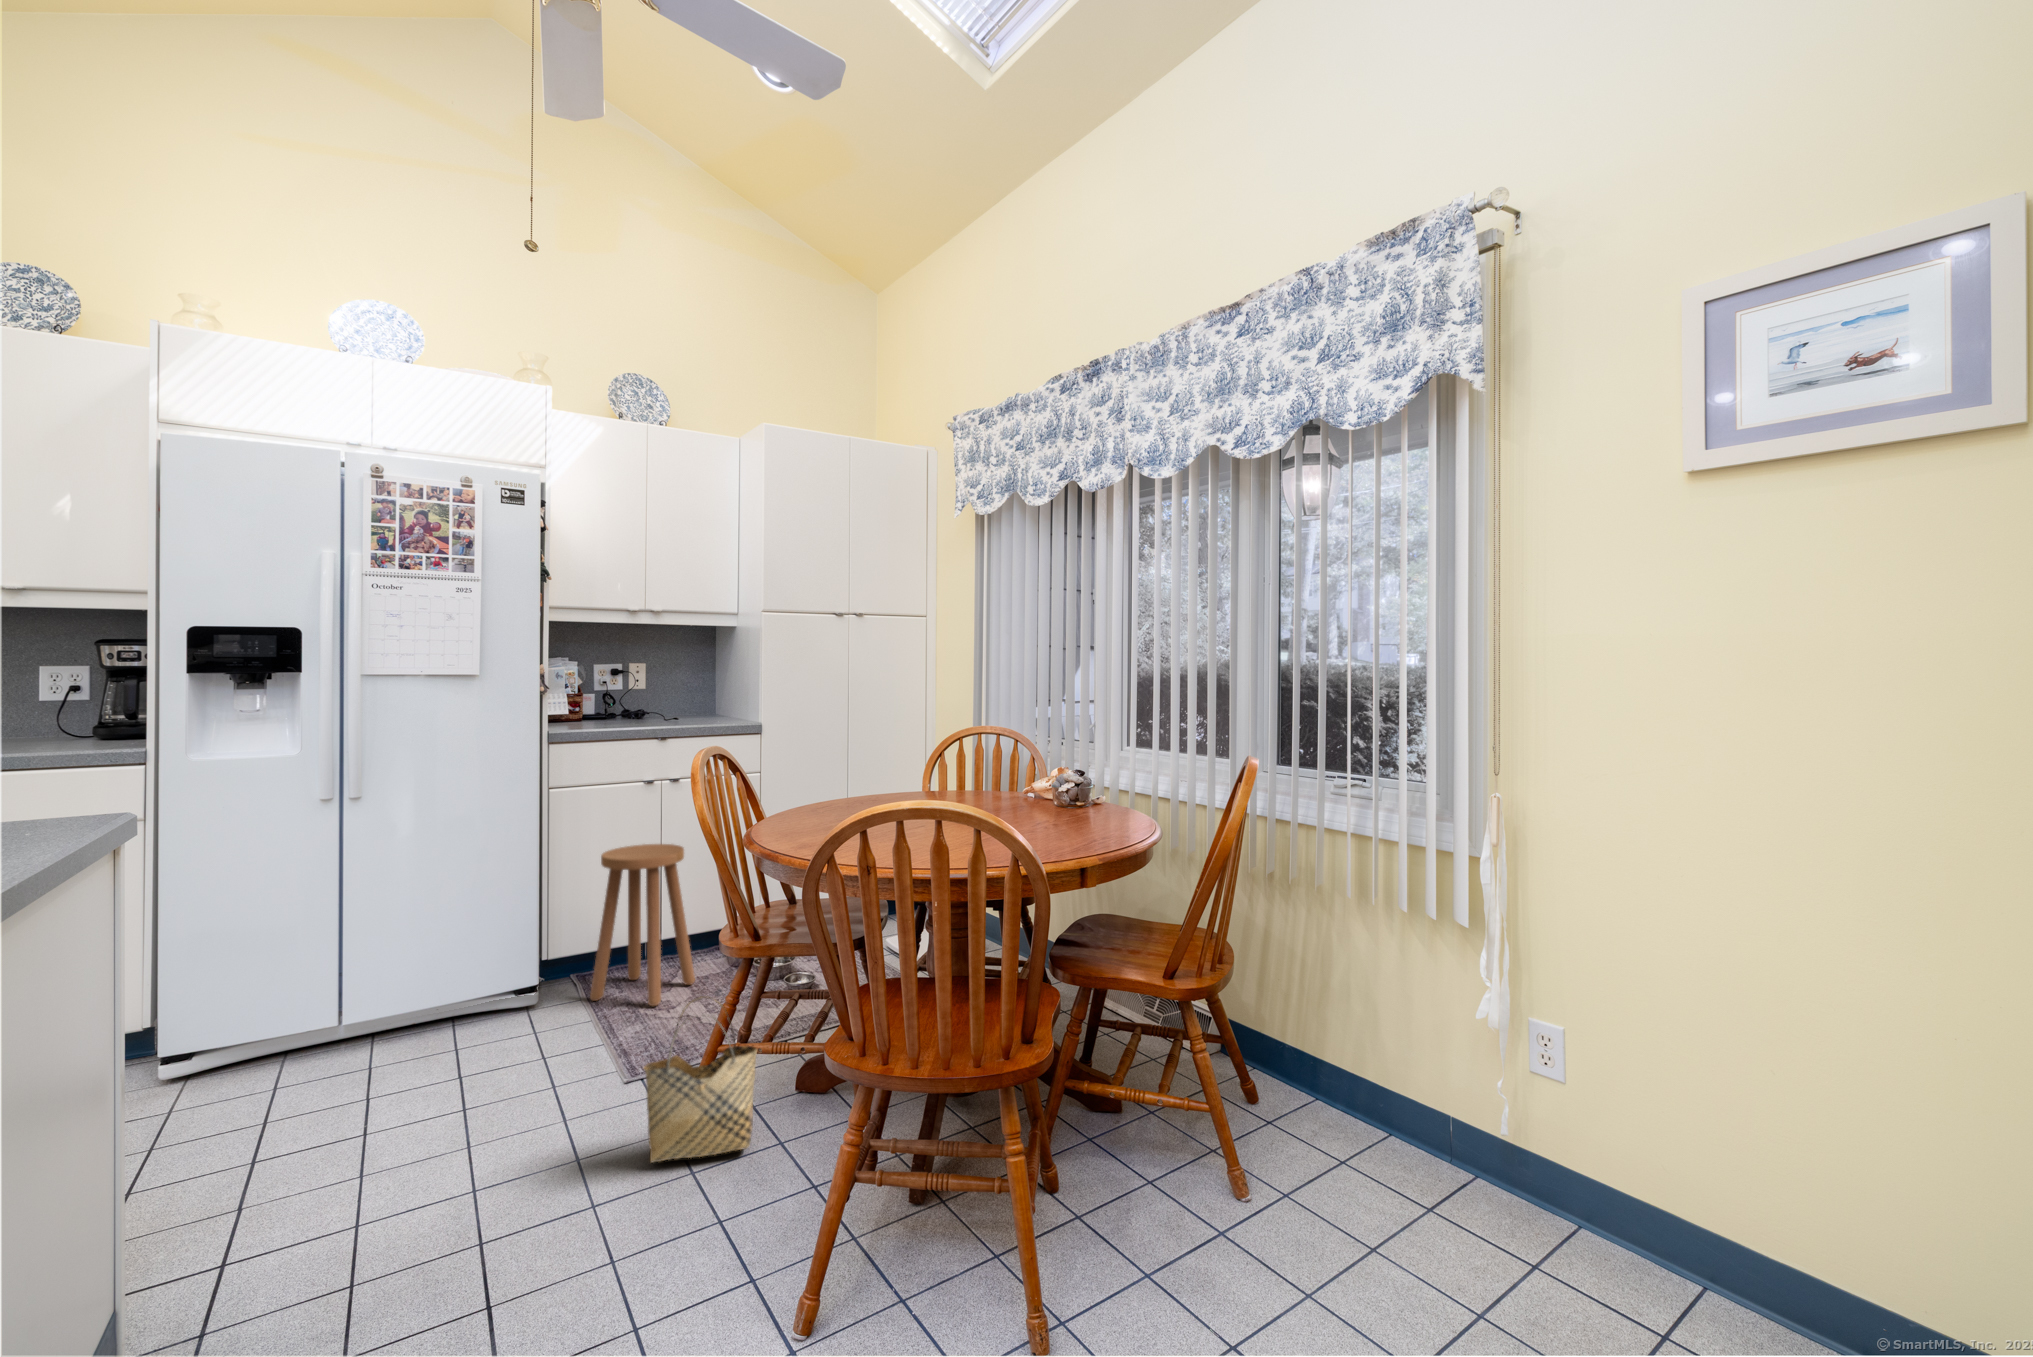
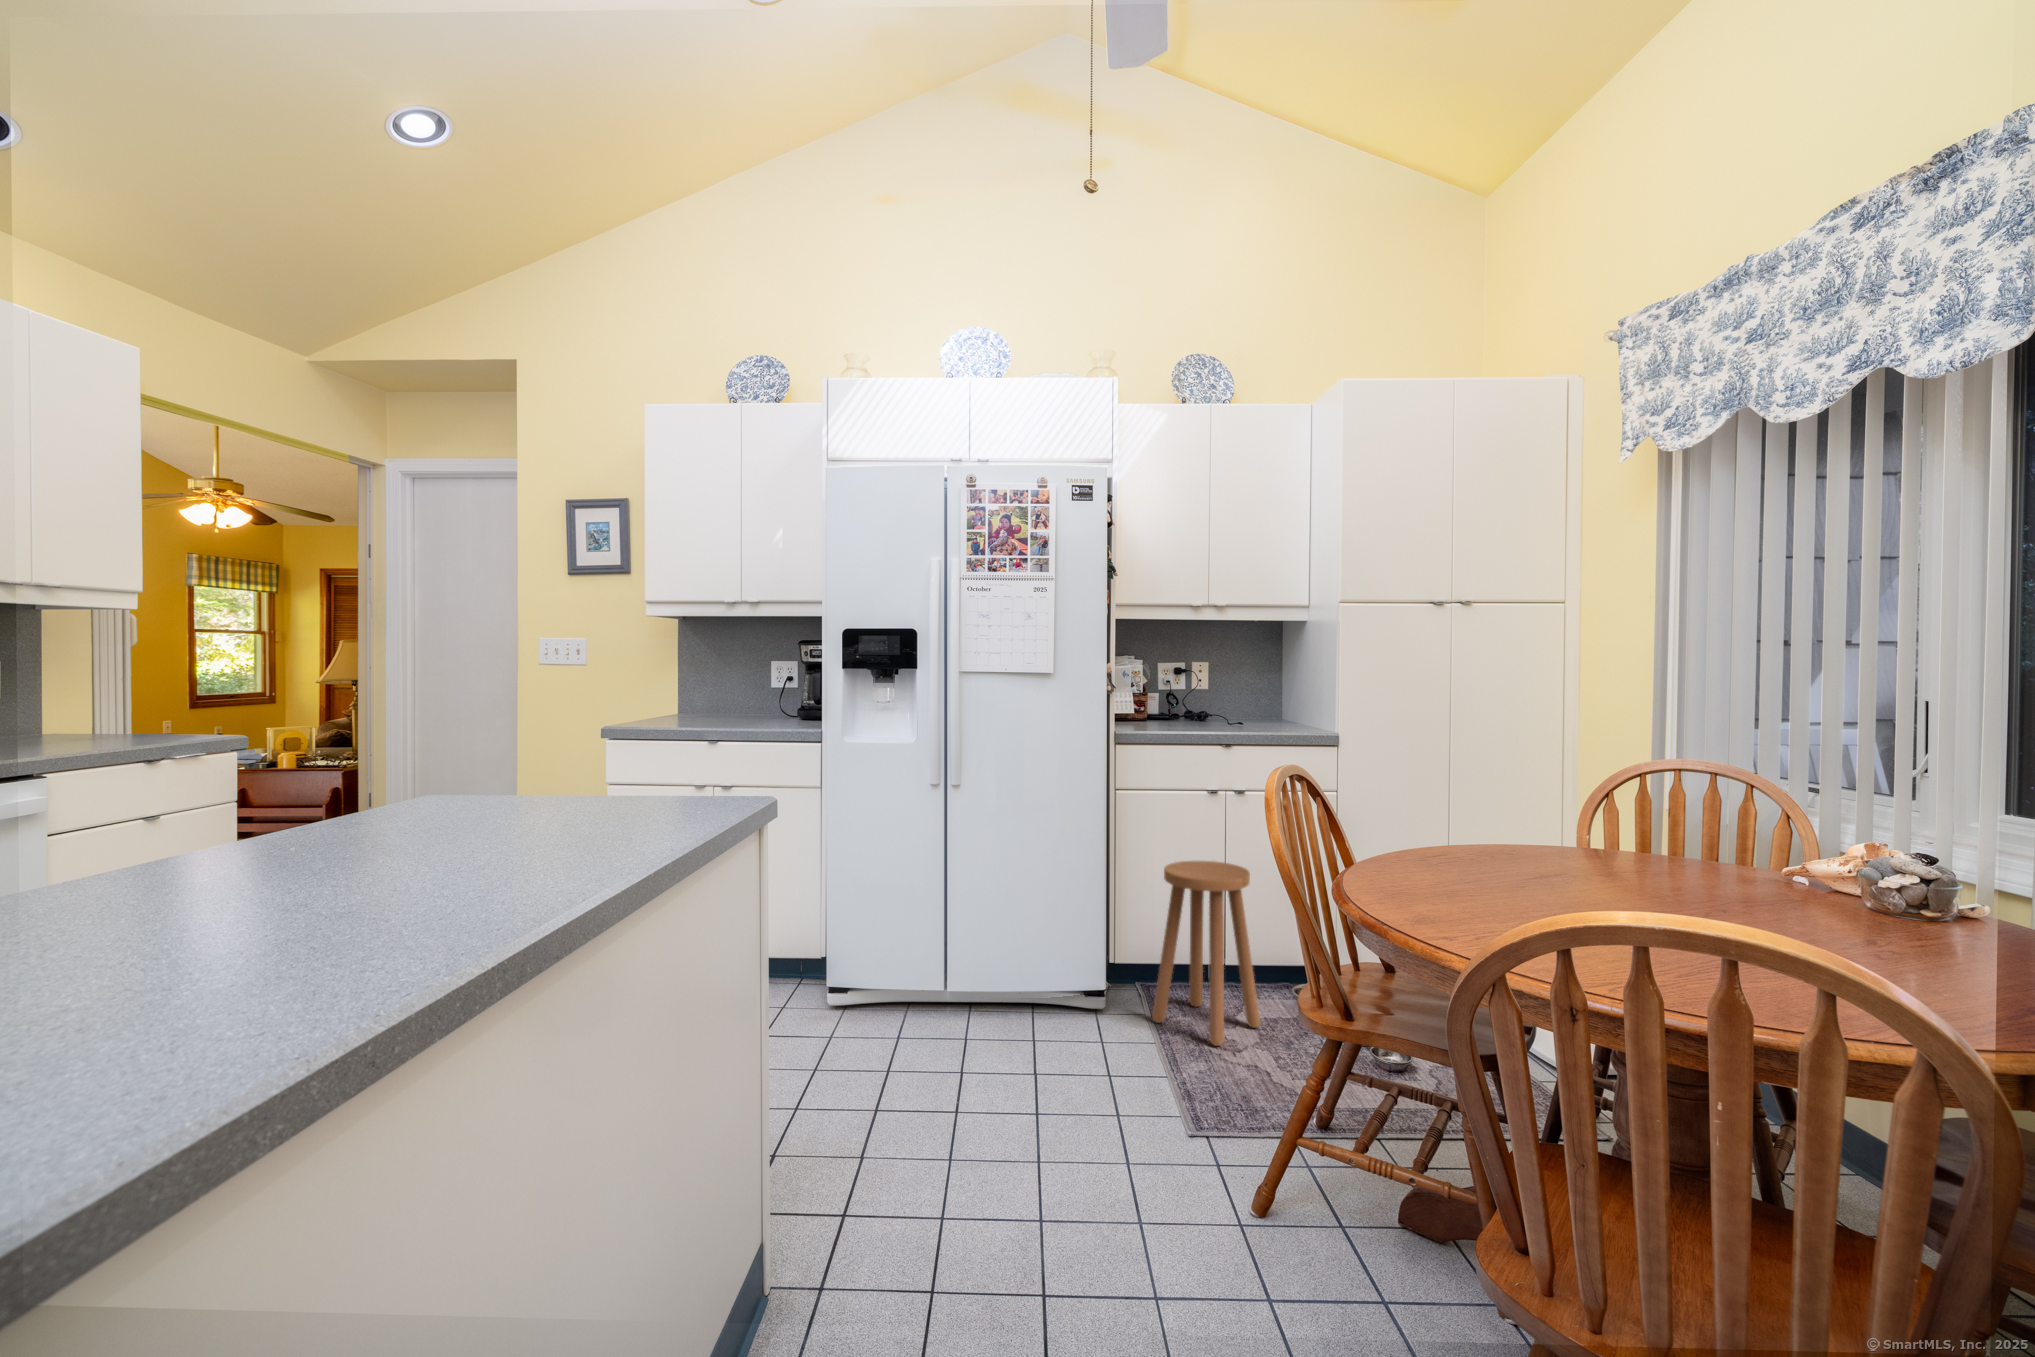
woven basket: present [644,996,757,1163] -> none [1208,1077,1347,1296]

